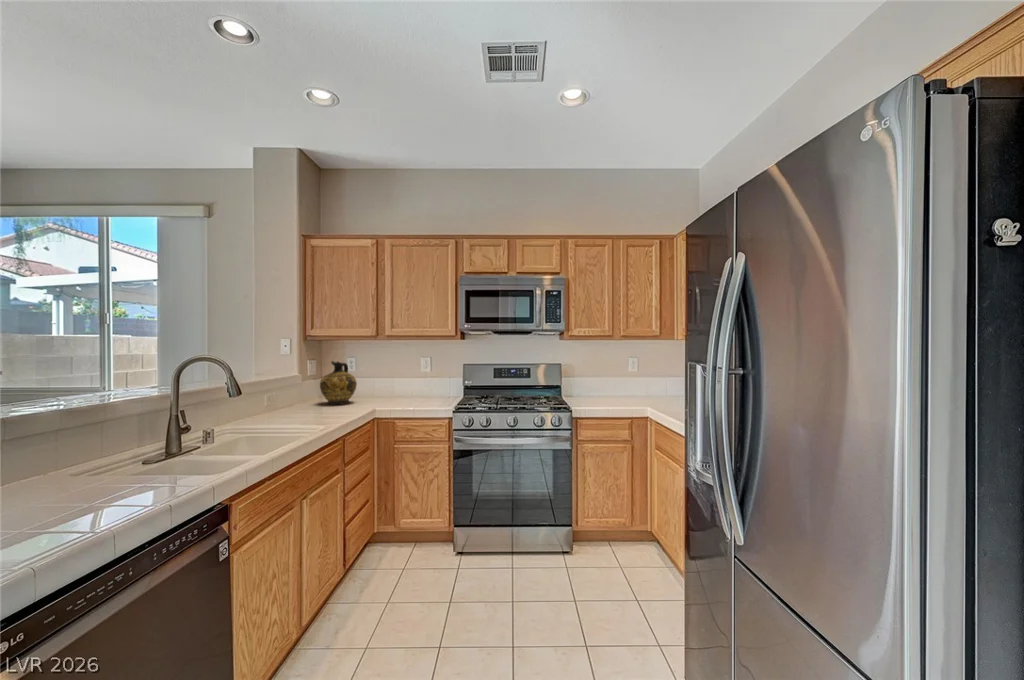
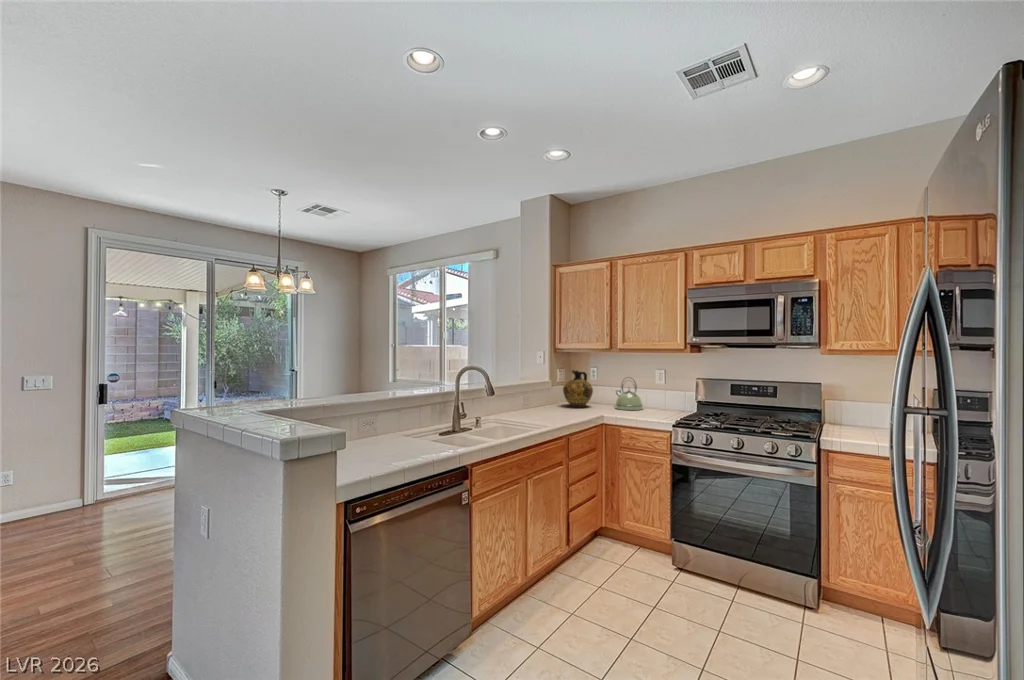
kettle: none [381,366,412,402] -> present [615,377,643,410]

